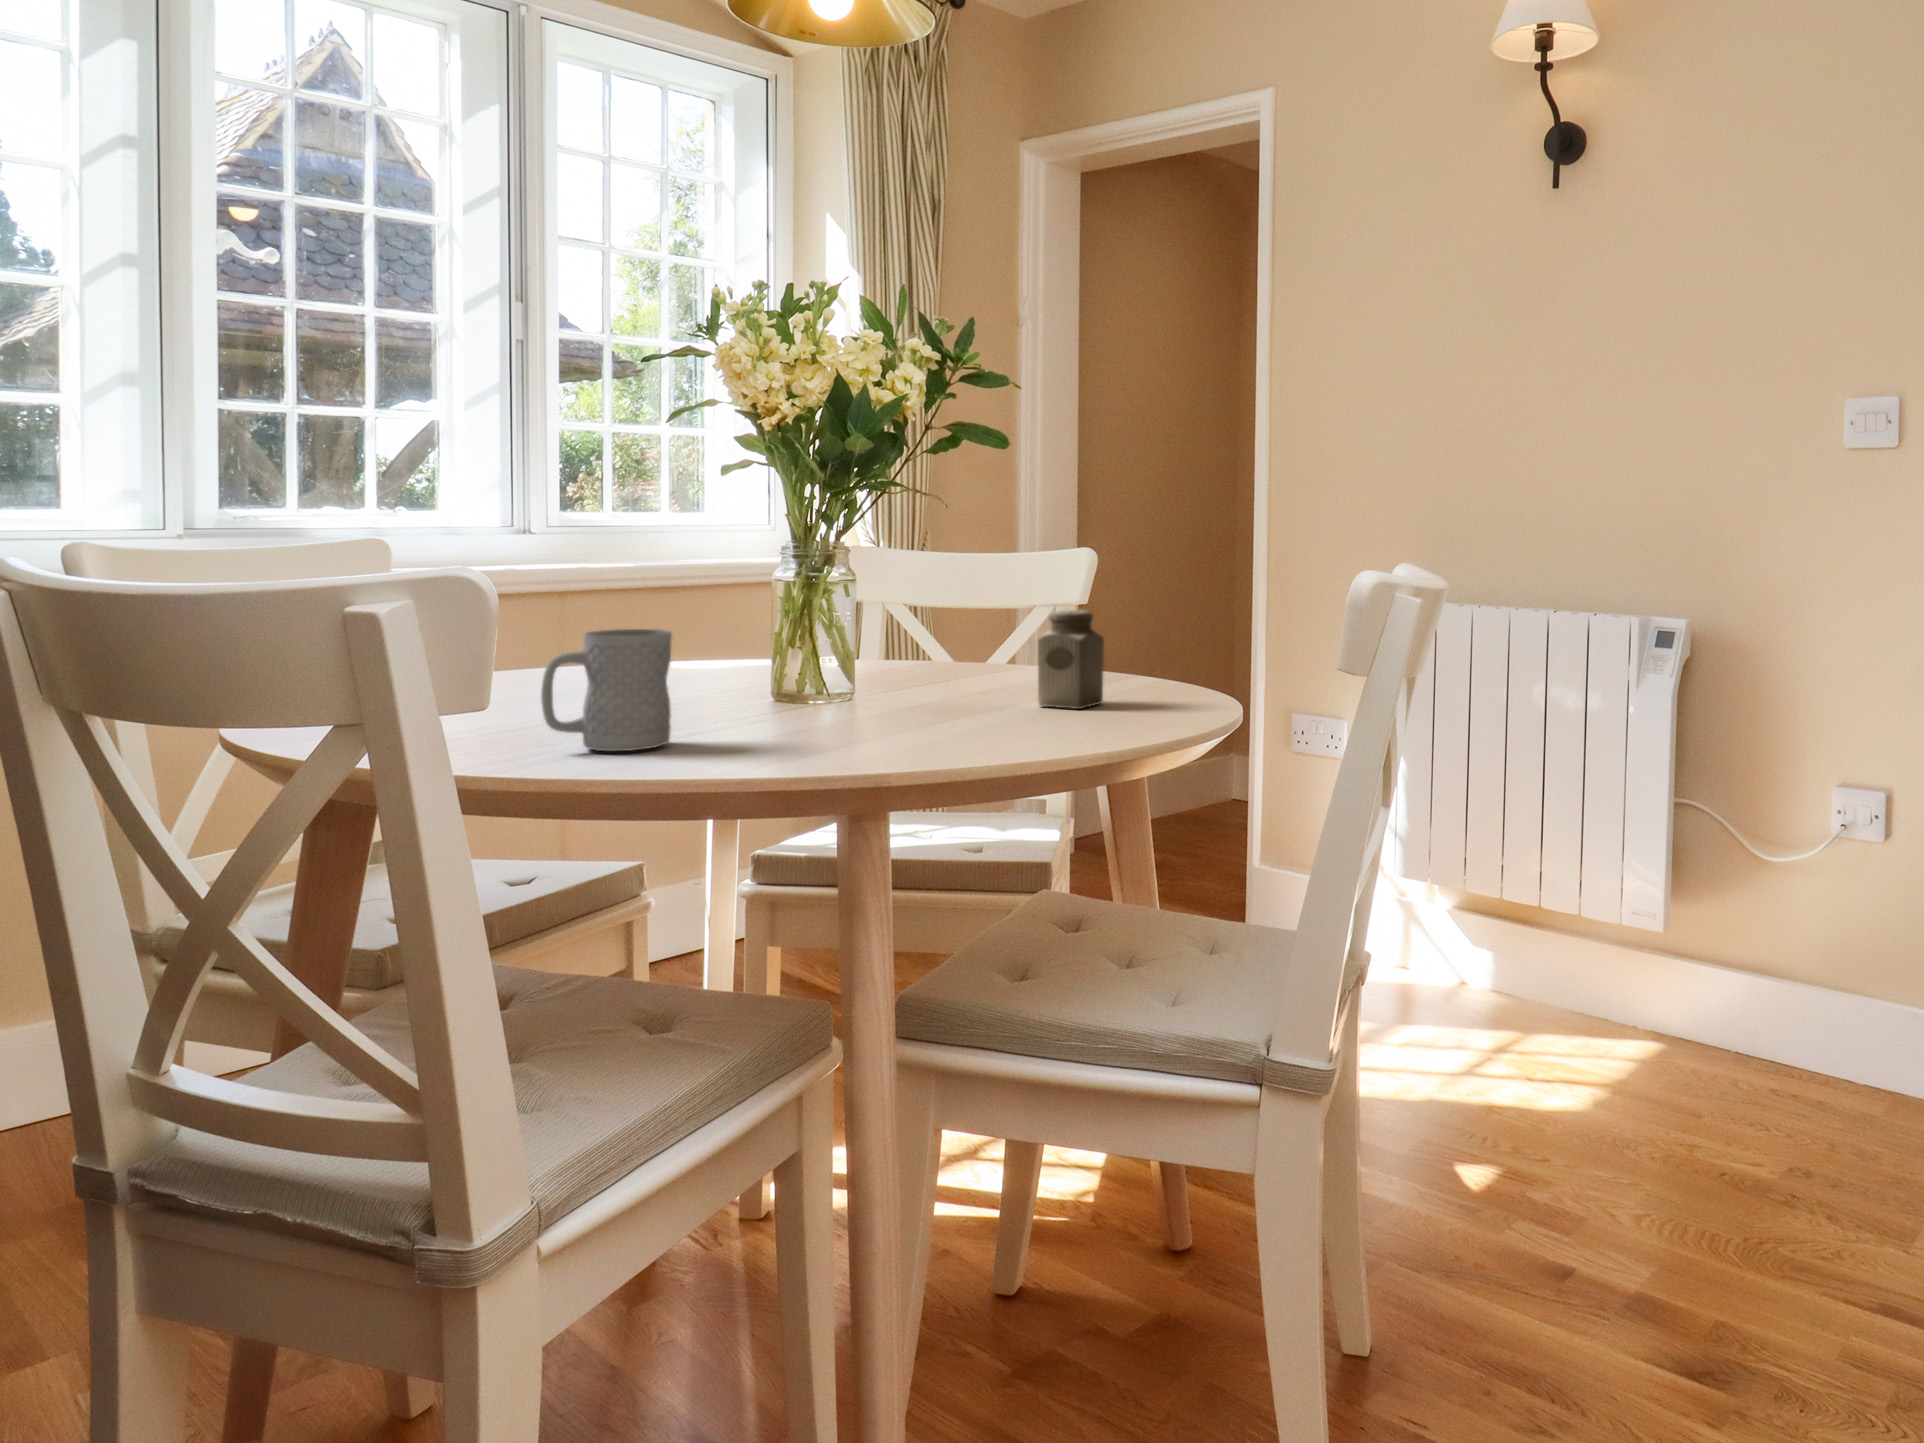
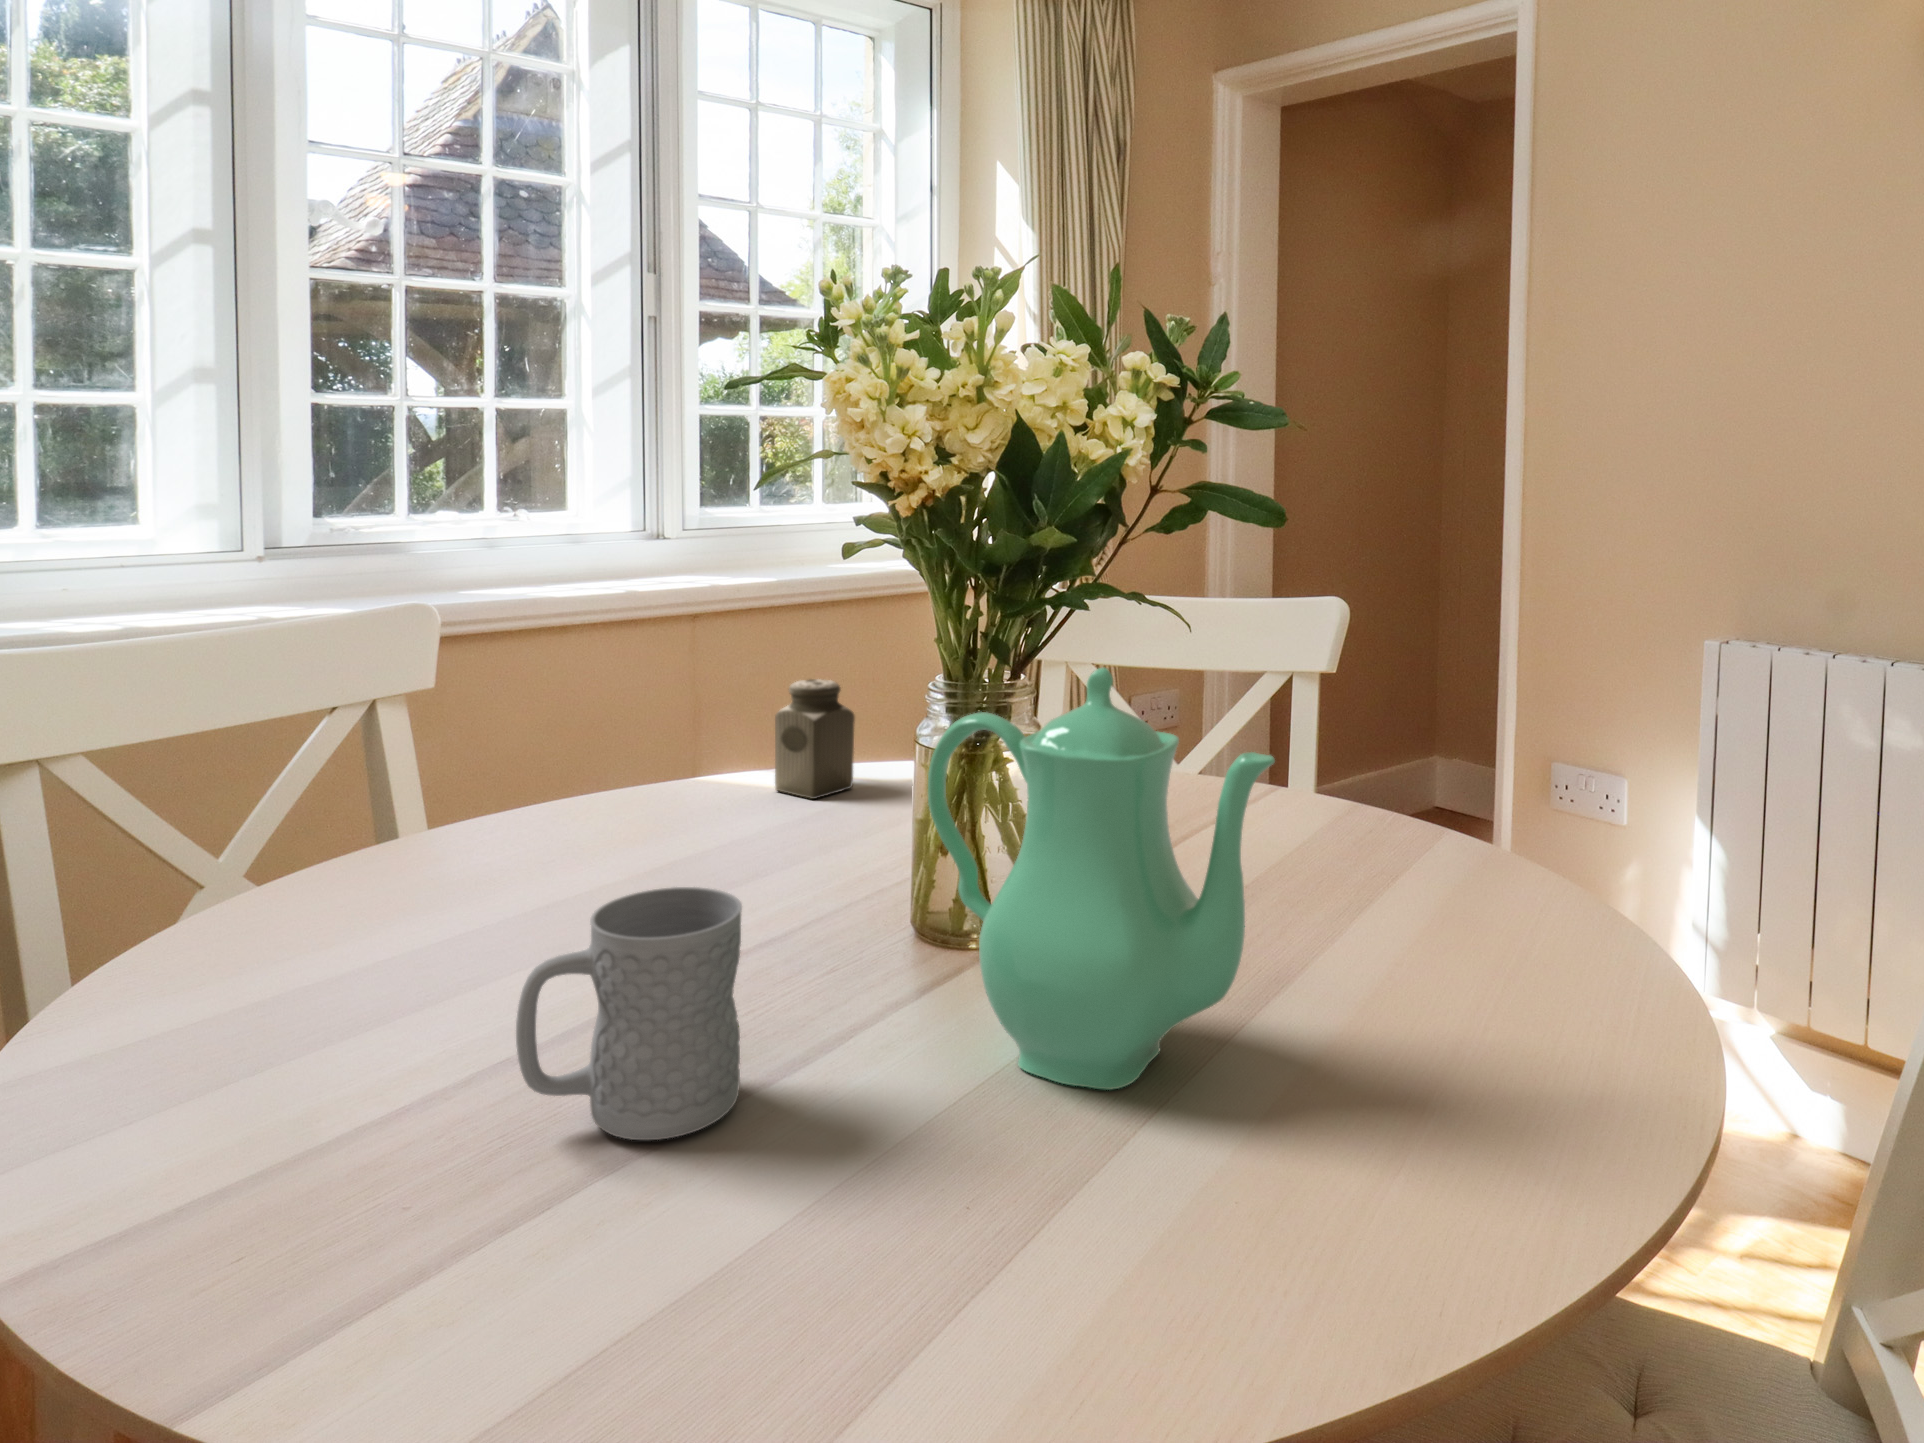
teapot: none [781,504,980,737] -> present [928,667,1275,1090]
salt shaker: present [1038,610,1104,709] -> present [775,679,855,799]

